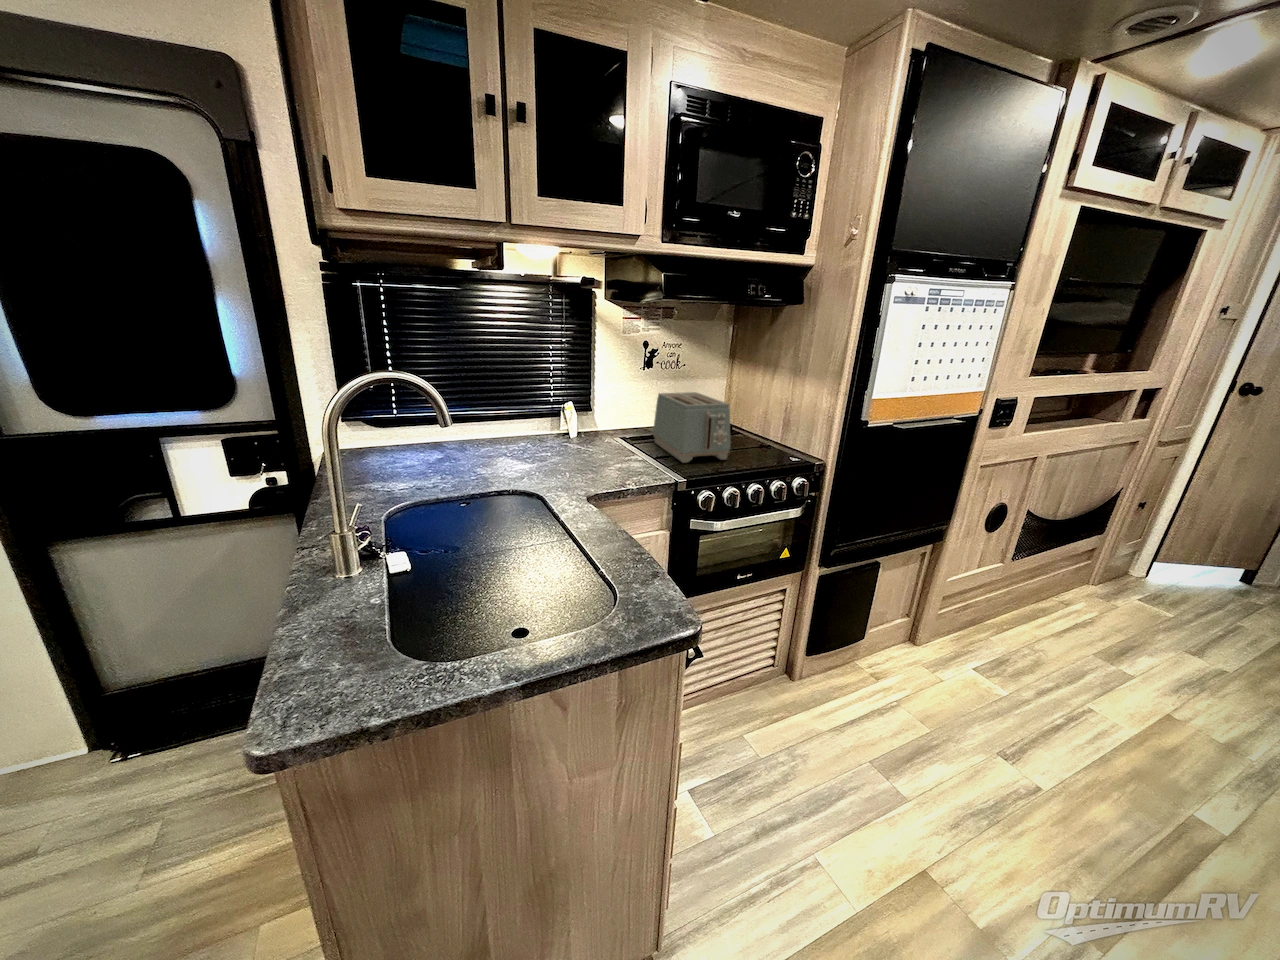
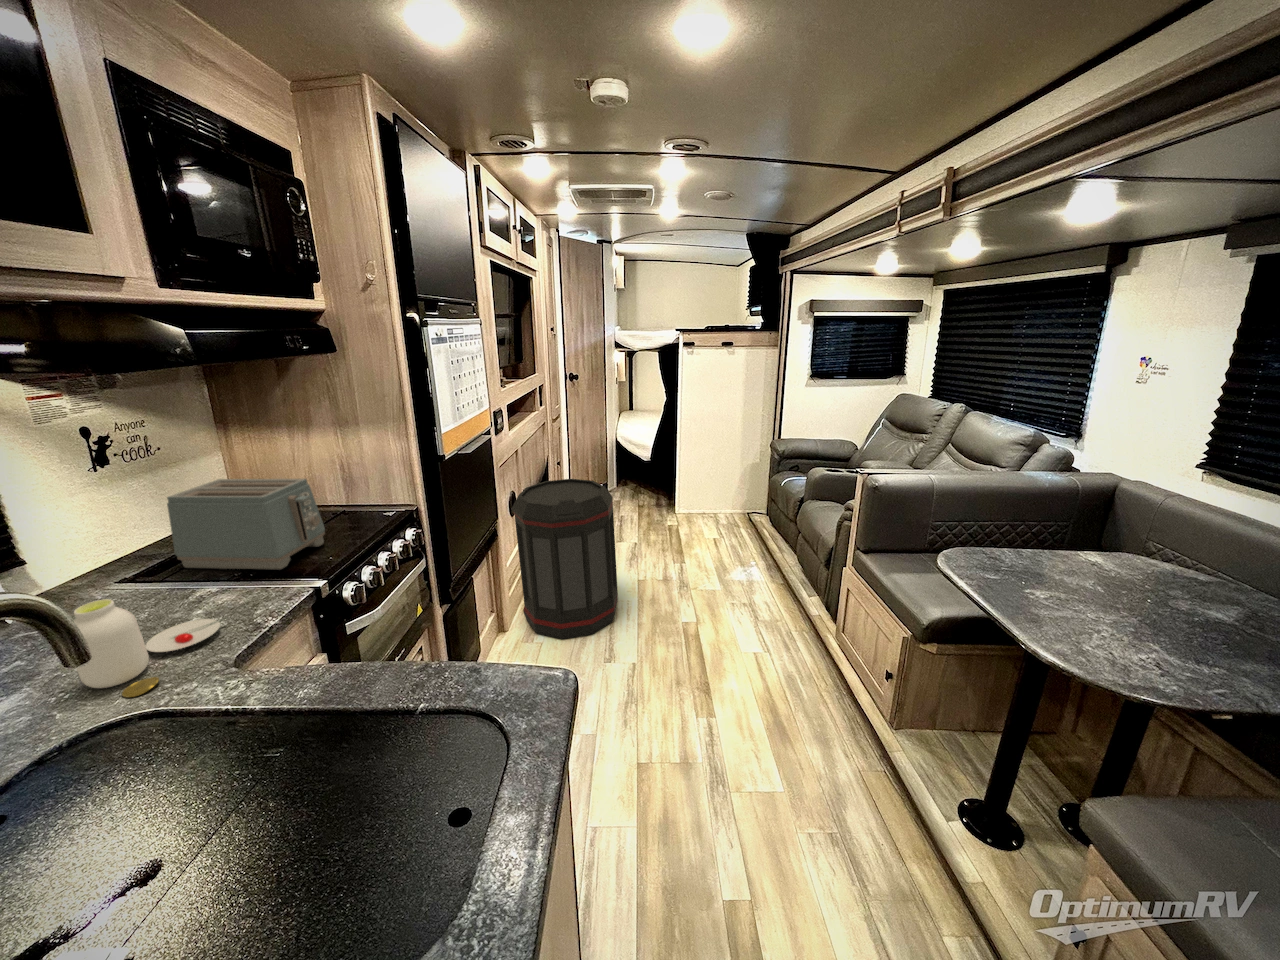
jar: none [539,428,618,486] -> present [72,599,223,697]
trash can: none [948,506,1152,724] -> present [512,479,618,639]

